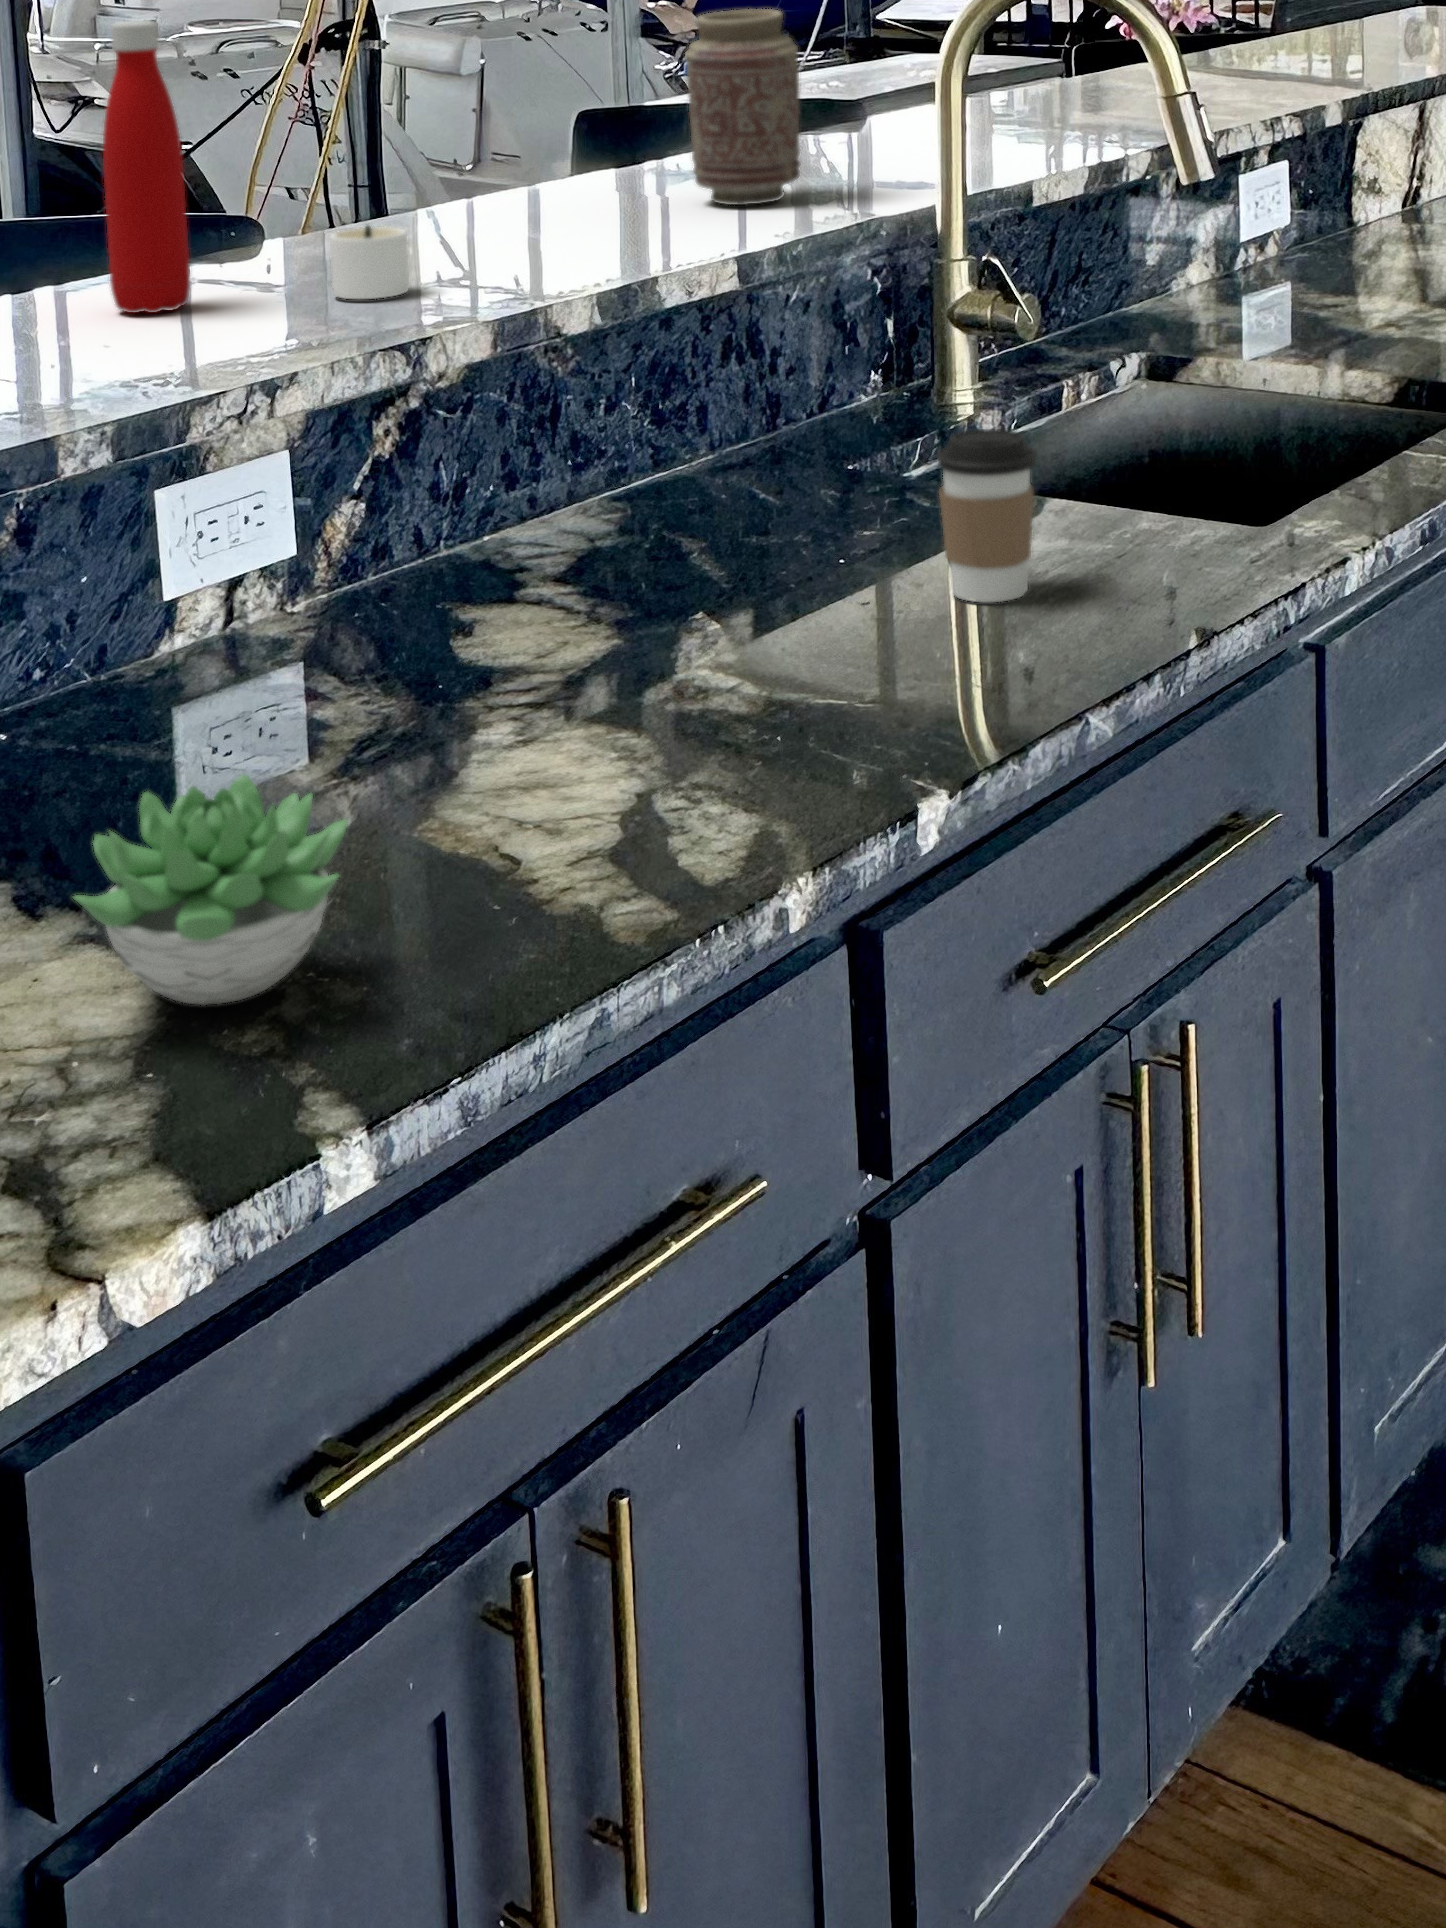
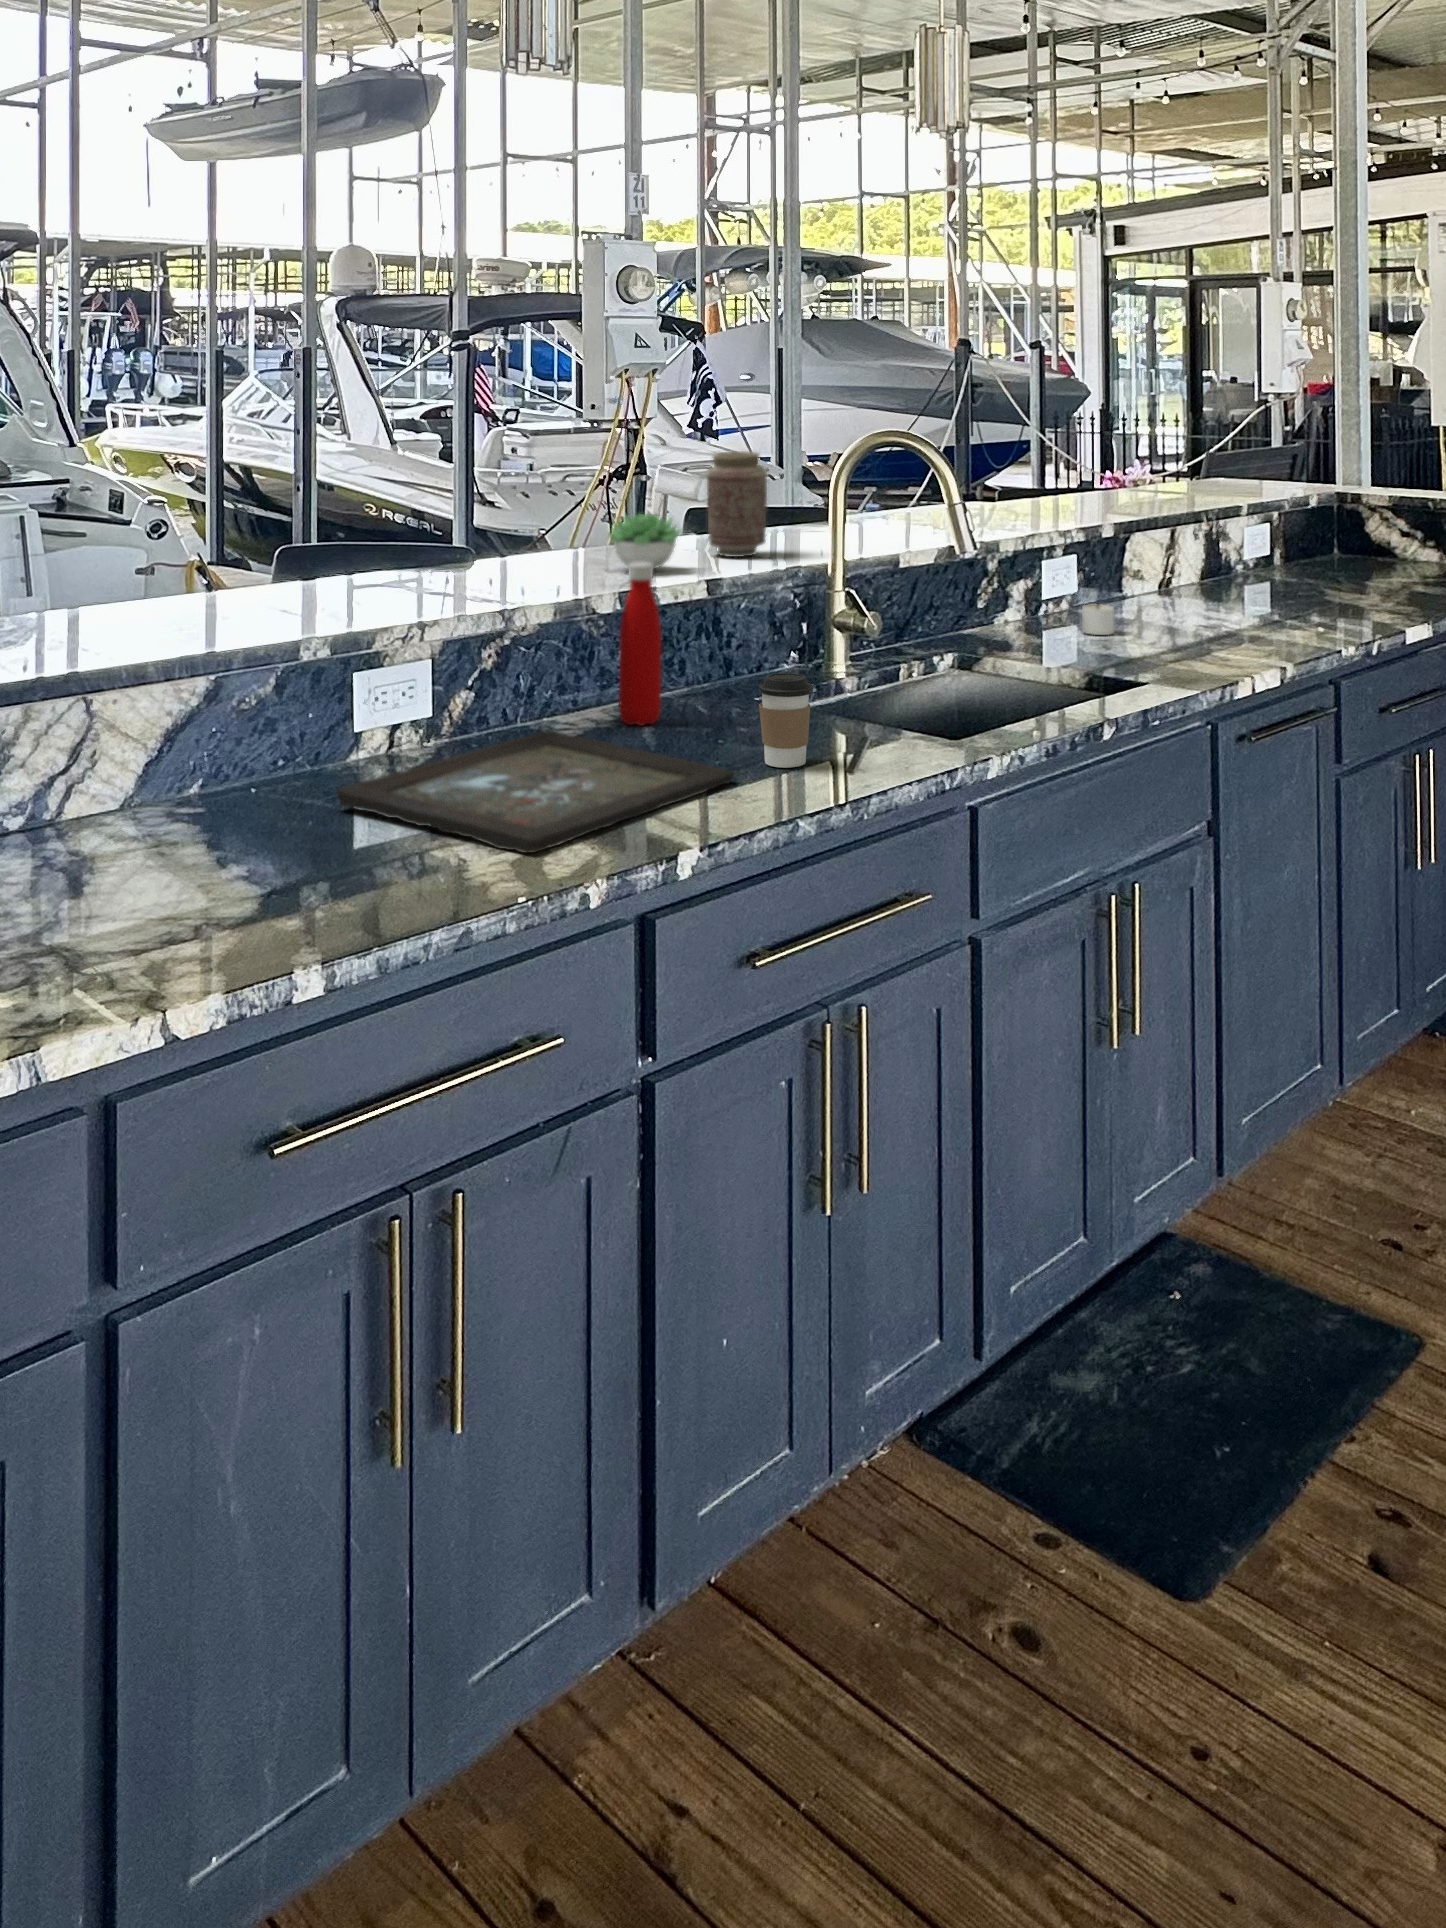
bottle: present [103,20,190,313] -> present [619,562,661,725]
candle: present [330,226,409,299] -> present [1082,604,1114,635]
tray: none [189,564,924,828] -> present [337,731,735,853]
succulent plant: present [74,775,348,1004] -> present [609,514,681,569]

